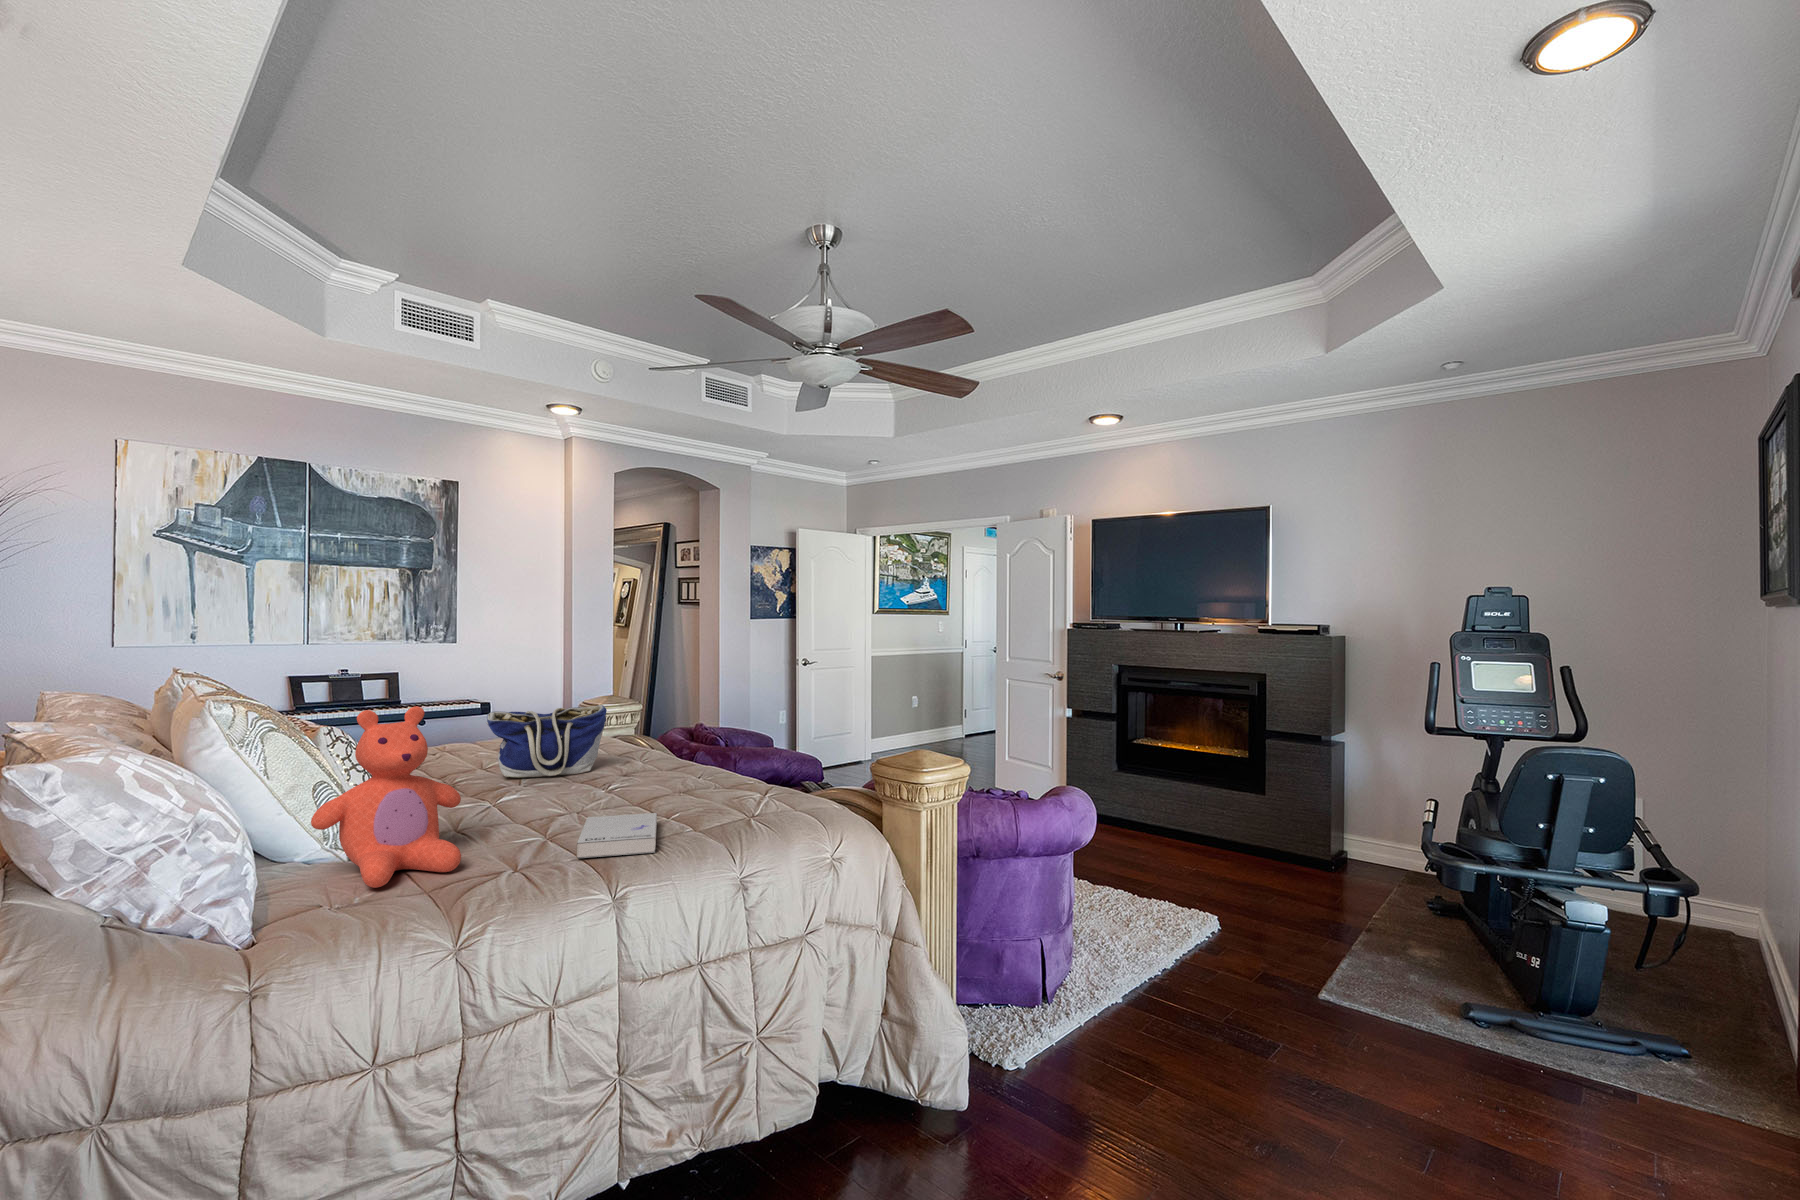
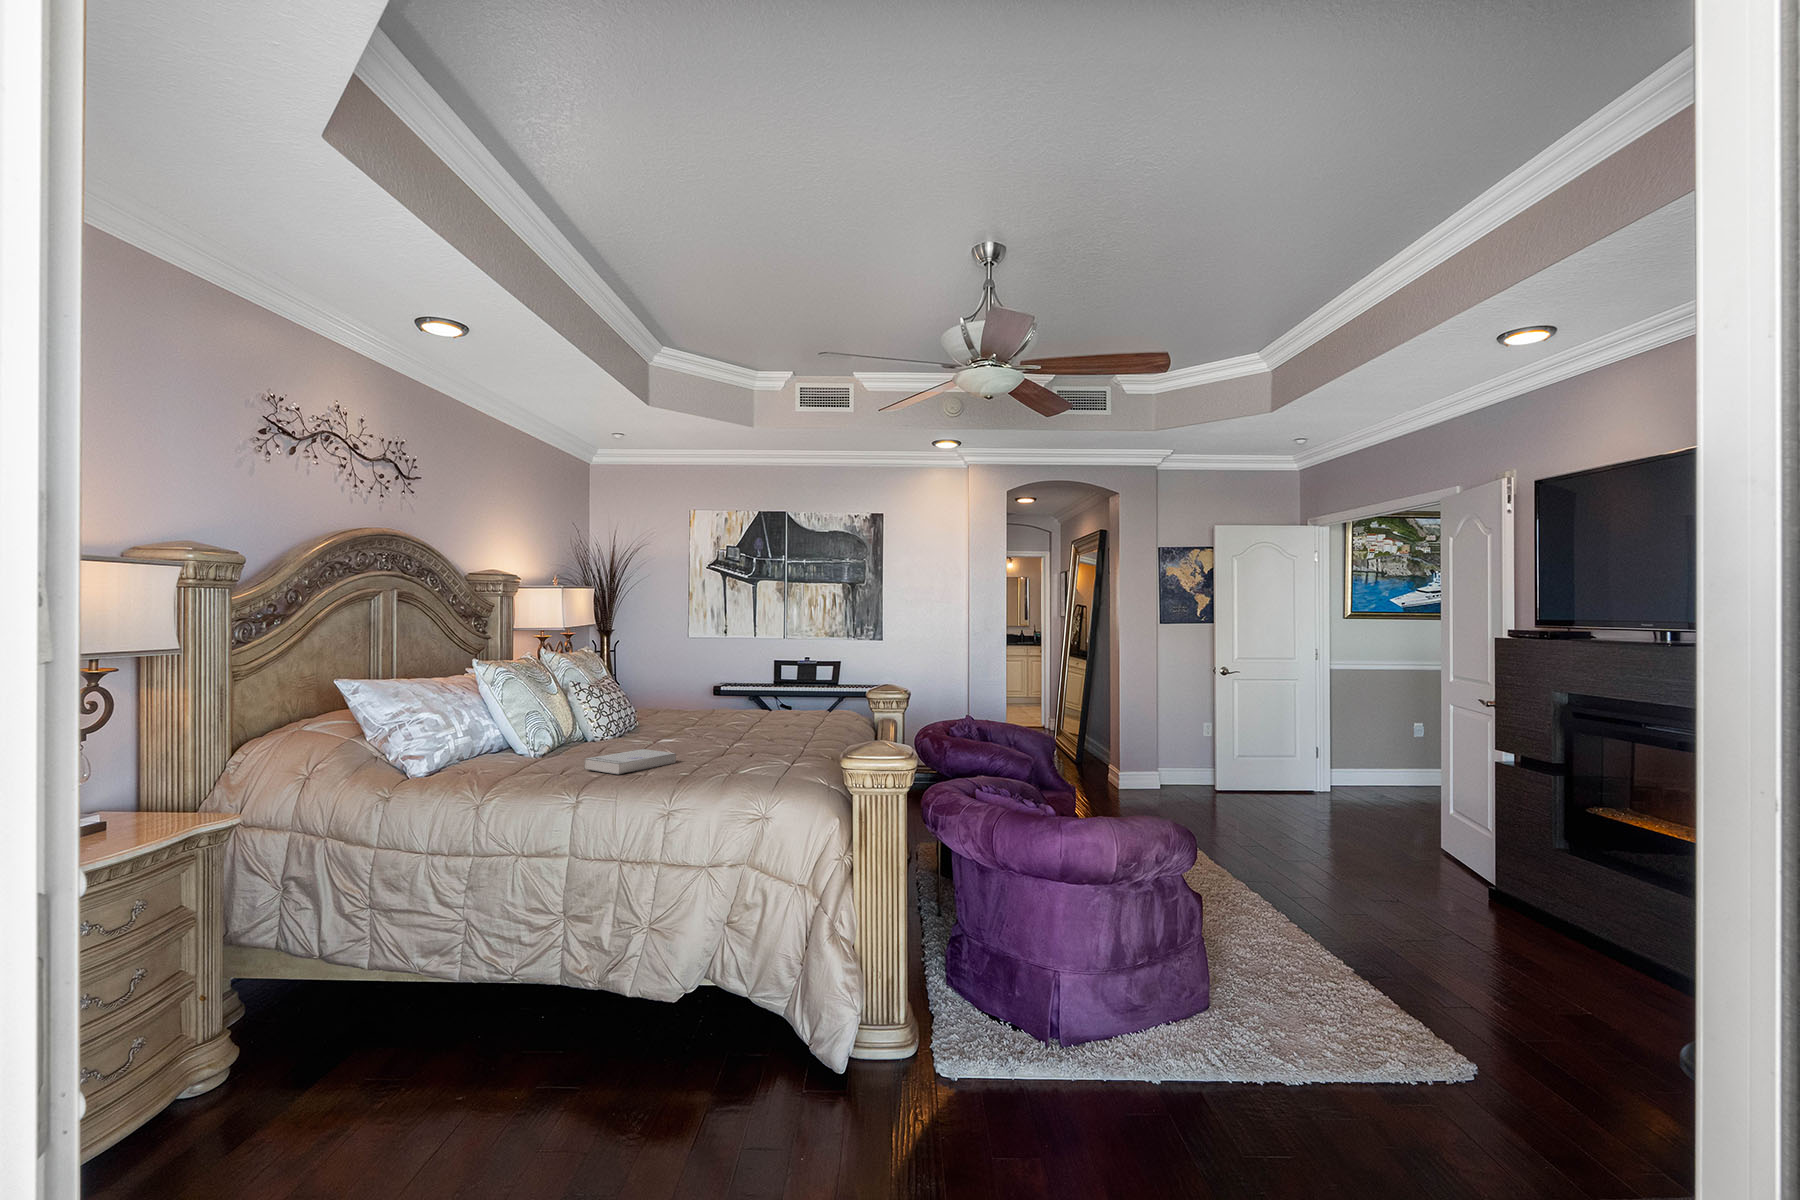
tote bag: present [486,705,607,778] -> none [702,678,781,730]
teddy bear: present [311,706,461,888] -> none [489,661,576,764]

